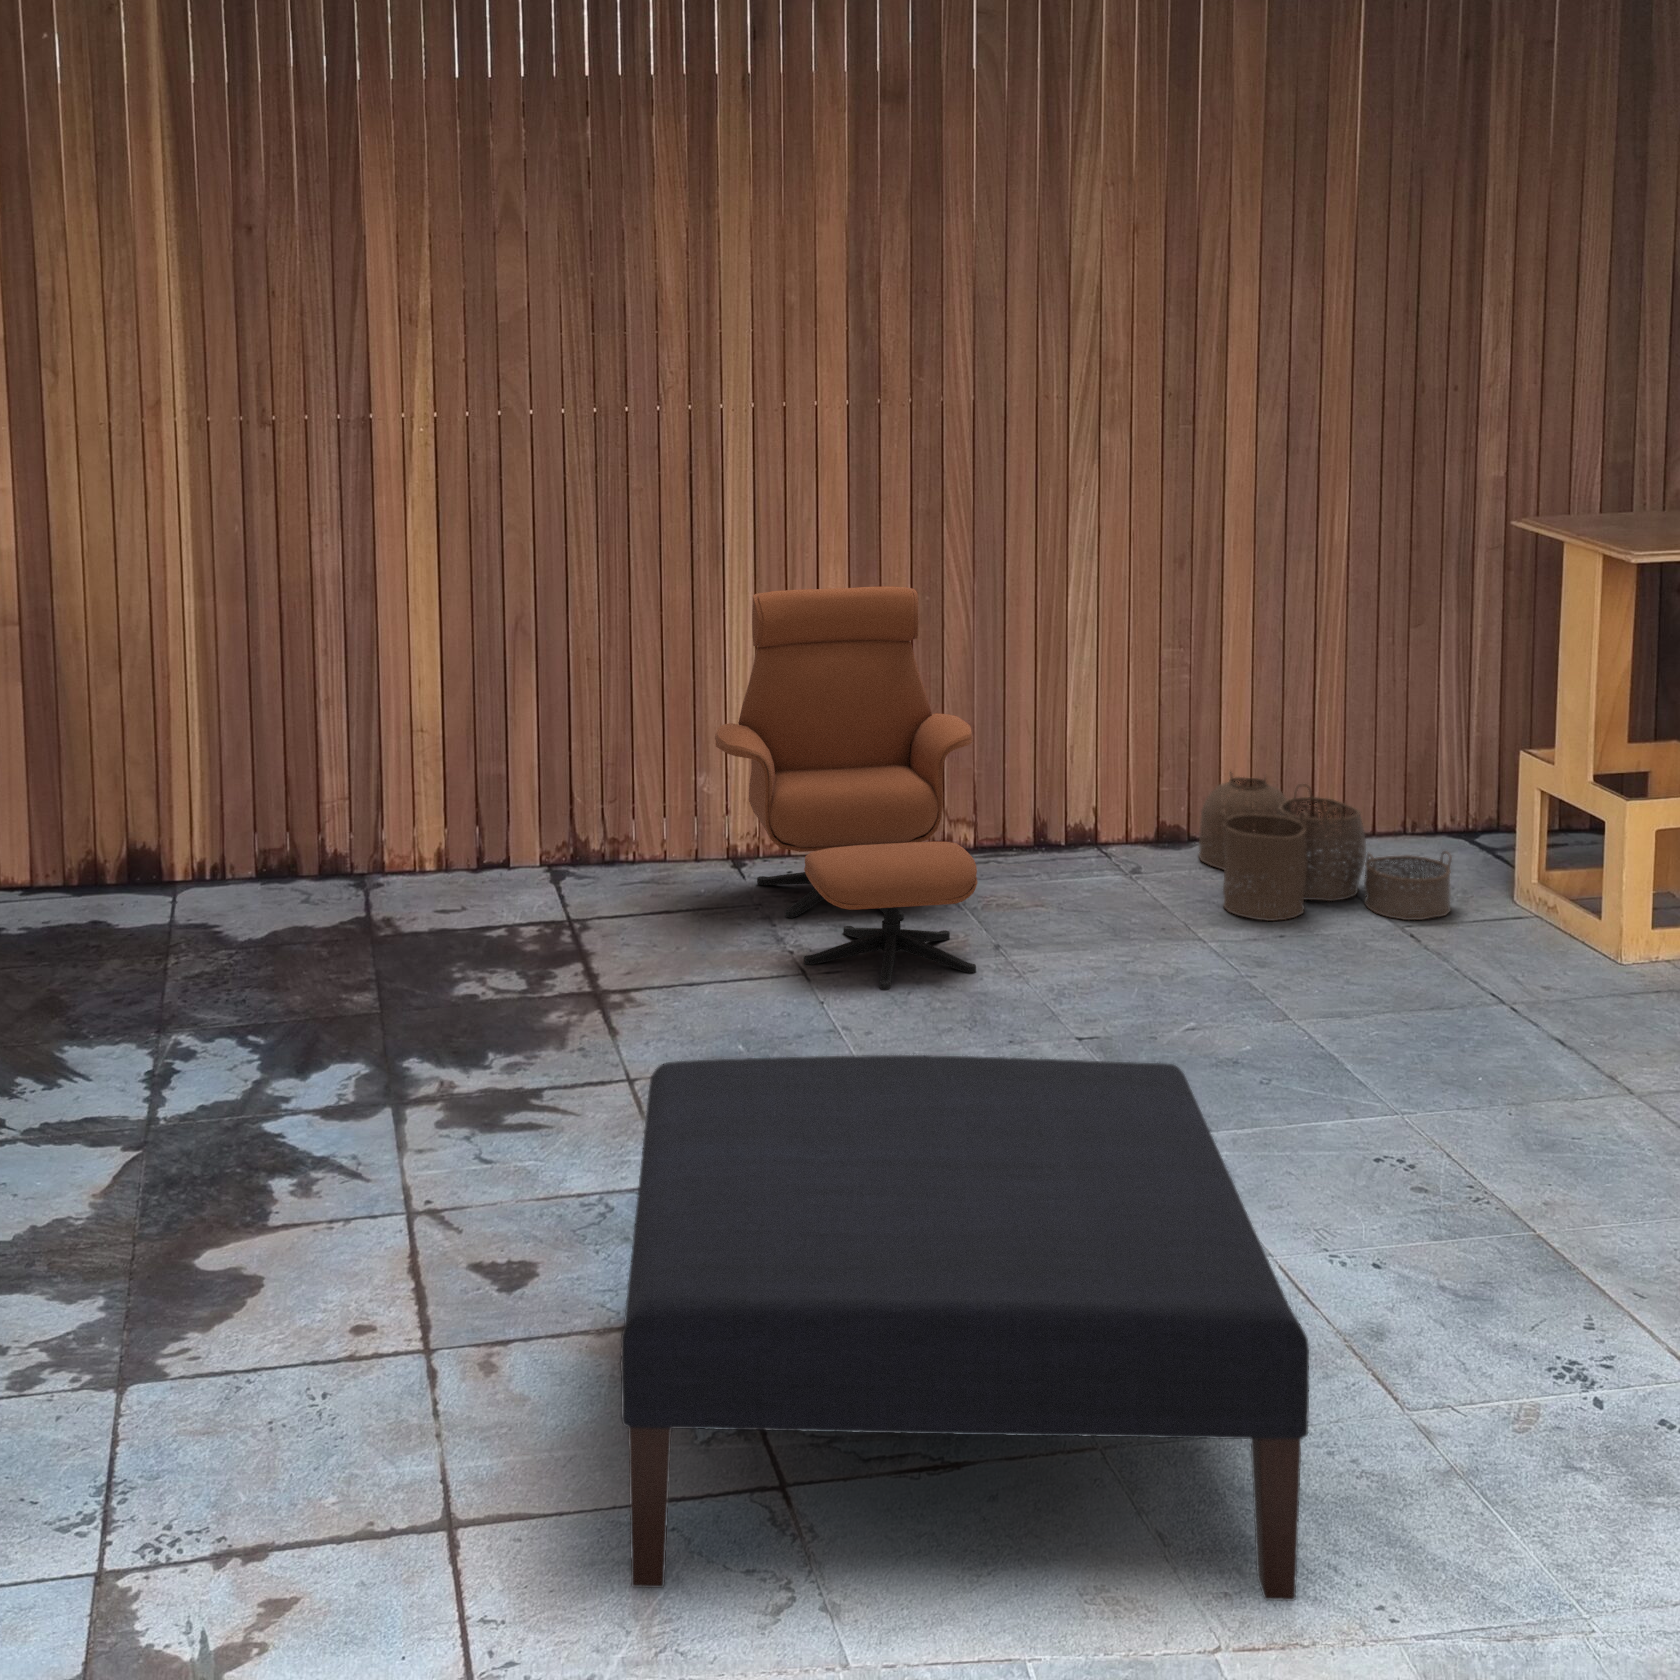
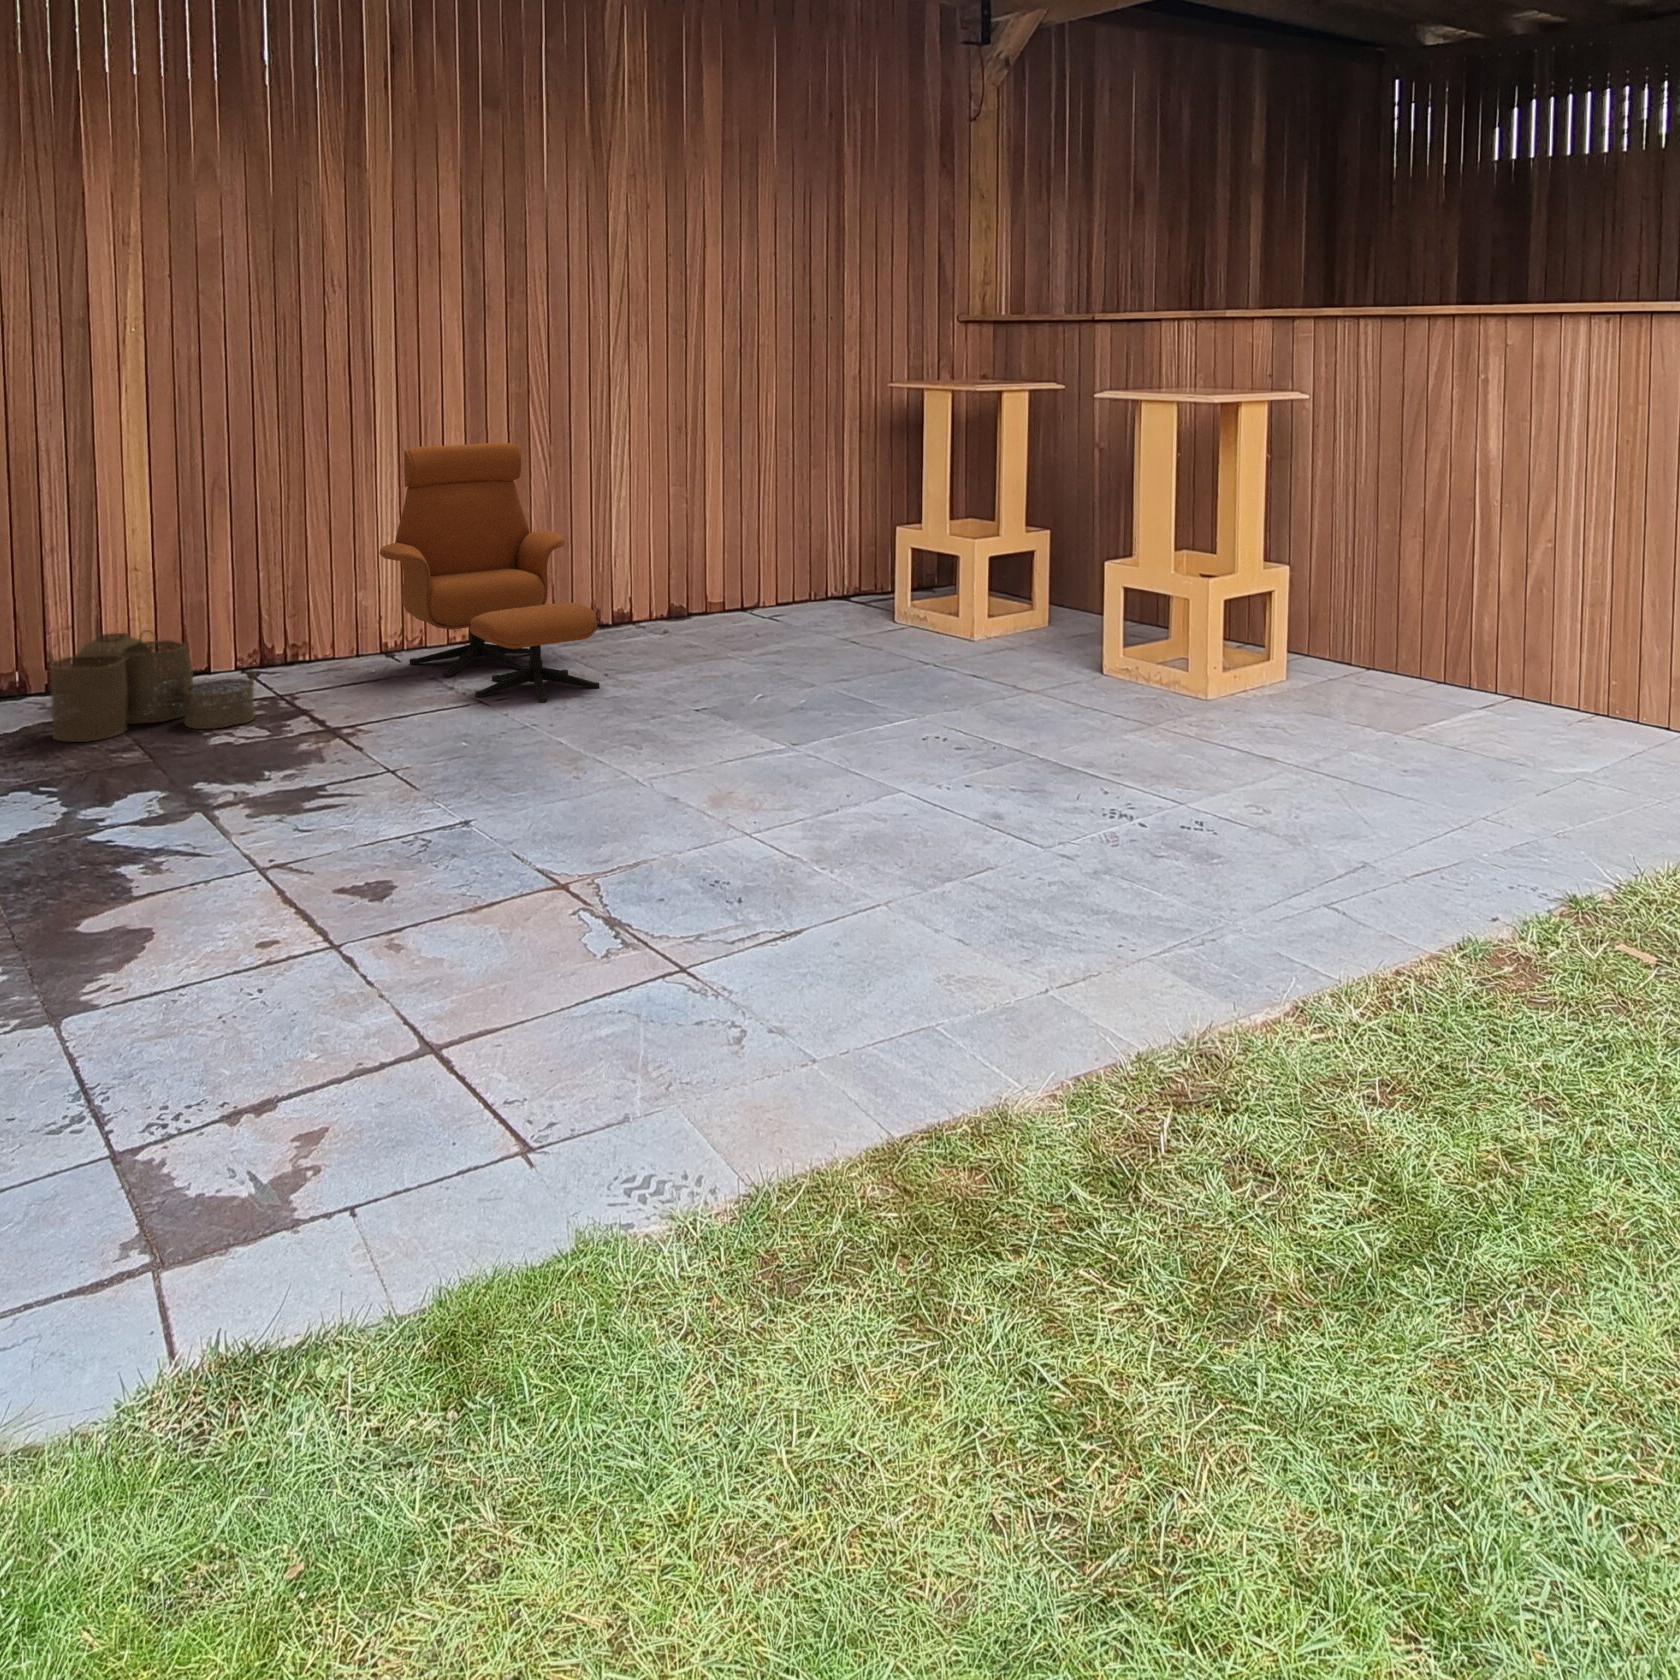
woven basket: present [1199,772,1452,921] -> present [48,631,255,742]
ottoman: present [620,1055,1309,1601] -> none [493,647,1093,1045]

